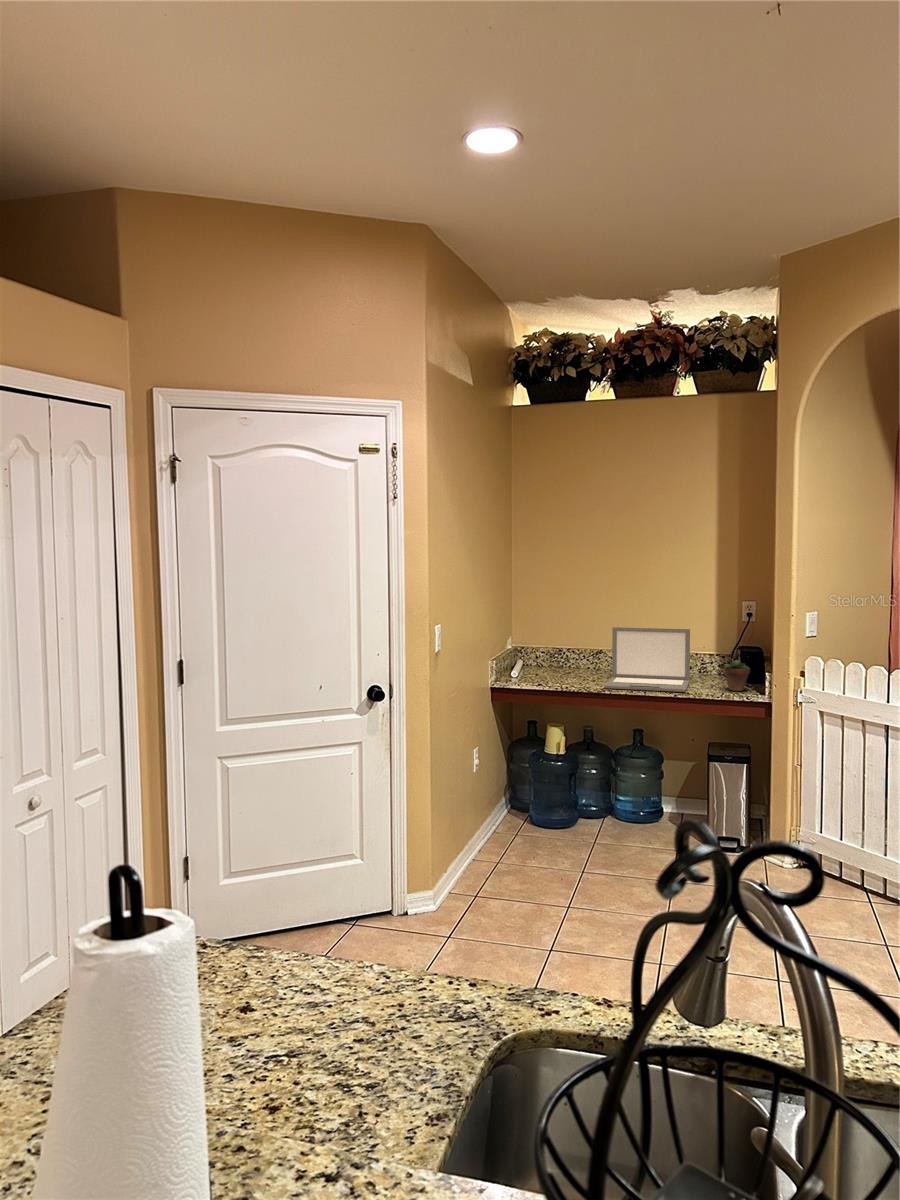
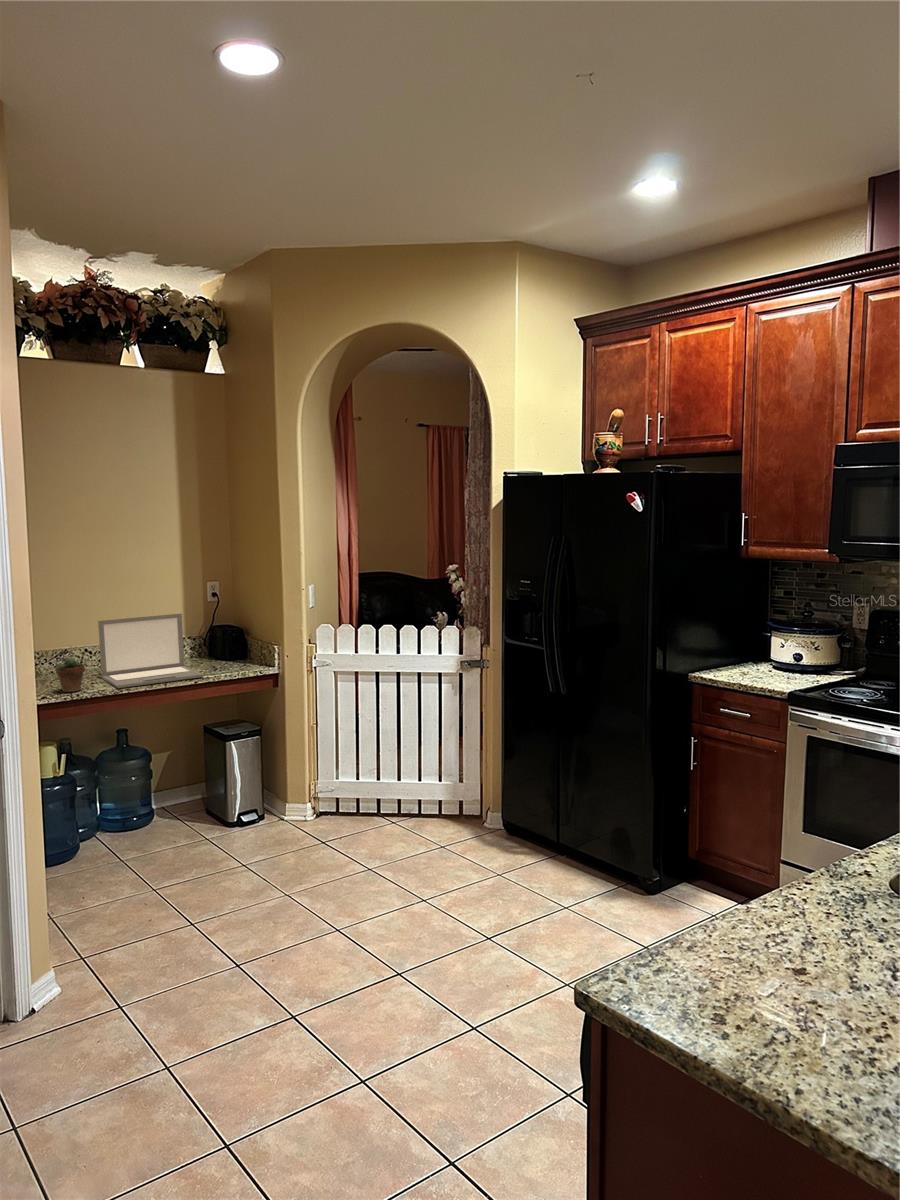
succulent plant: present [724,651,750,691] -> present [55,648,85,692]

